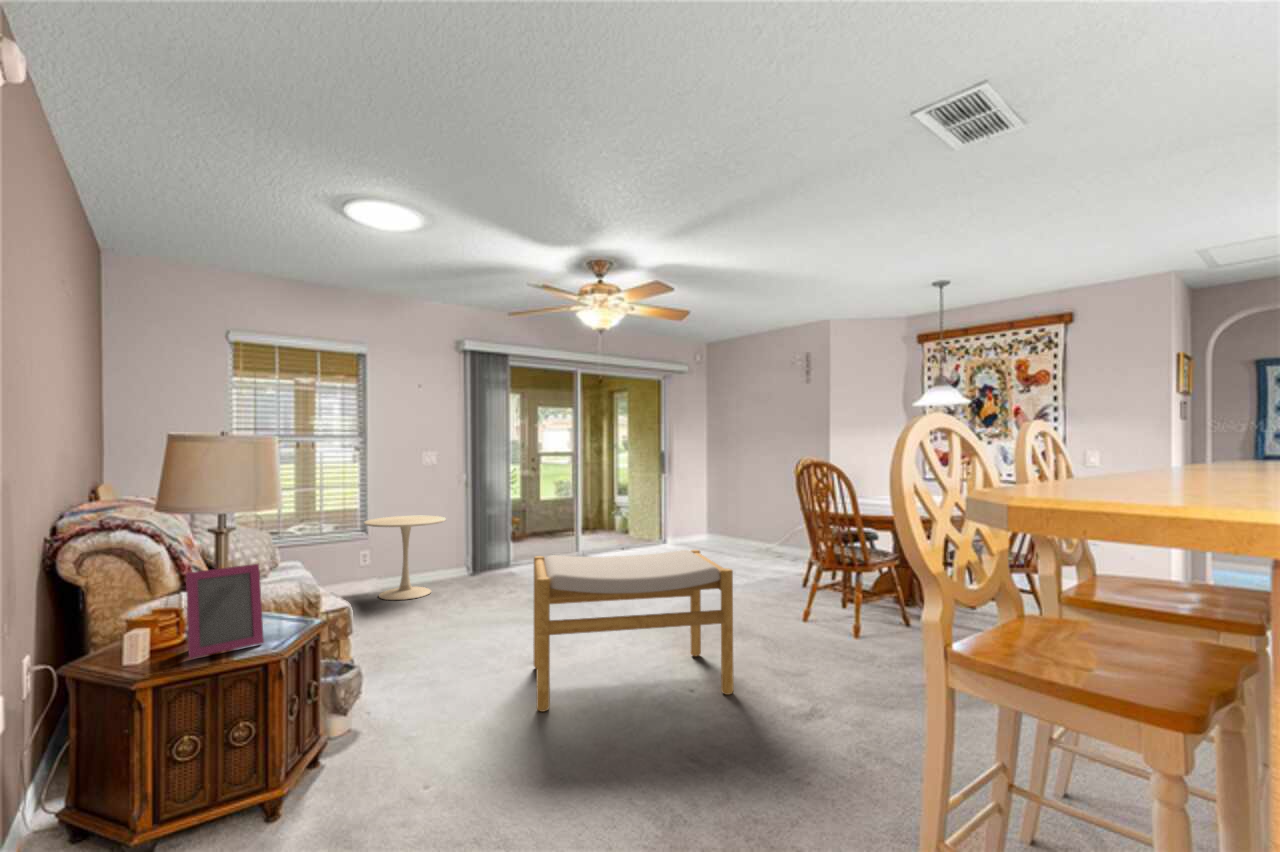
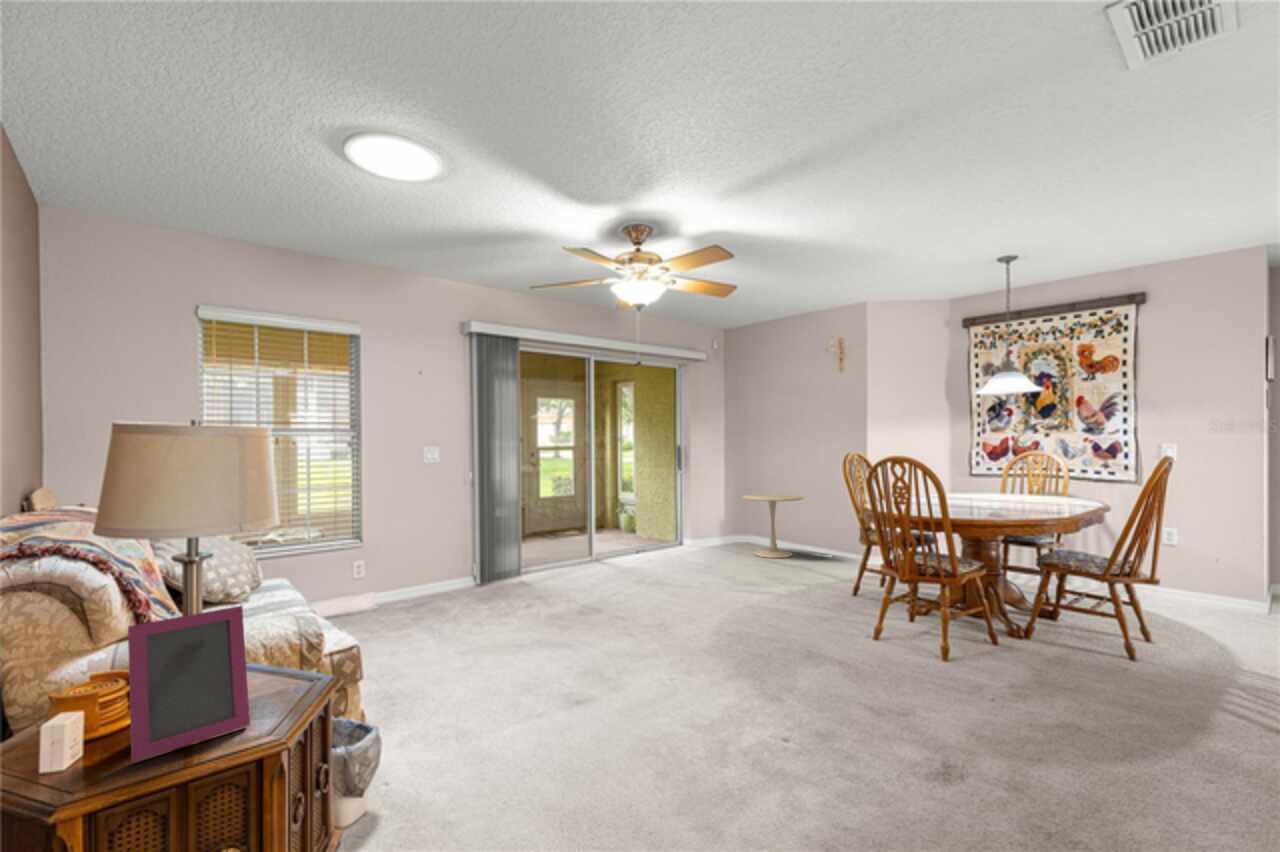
side table: present [364,516,446,600] -> present [742,494,803,558]
footstool: present [533,550,734,712] -> none [586,561,847,778]

